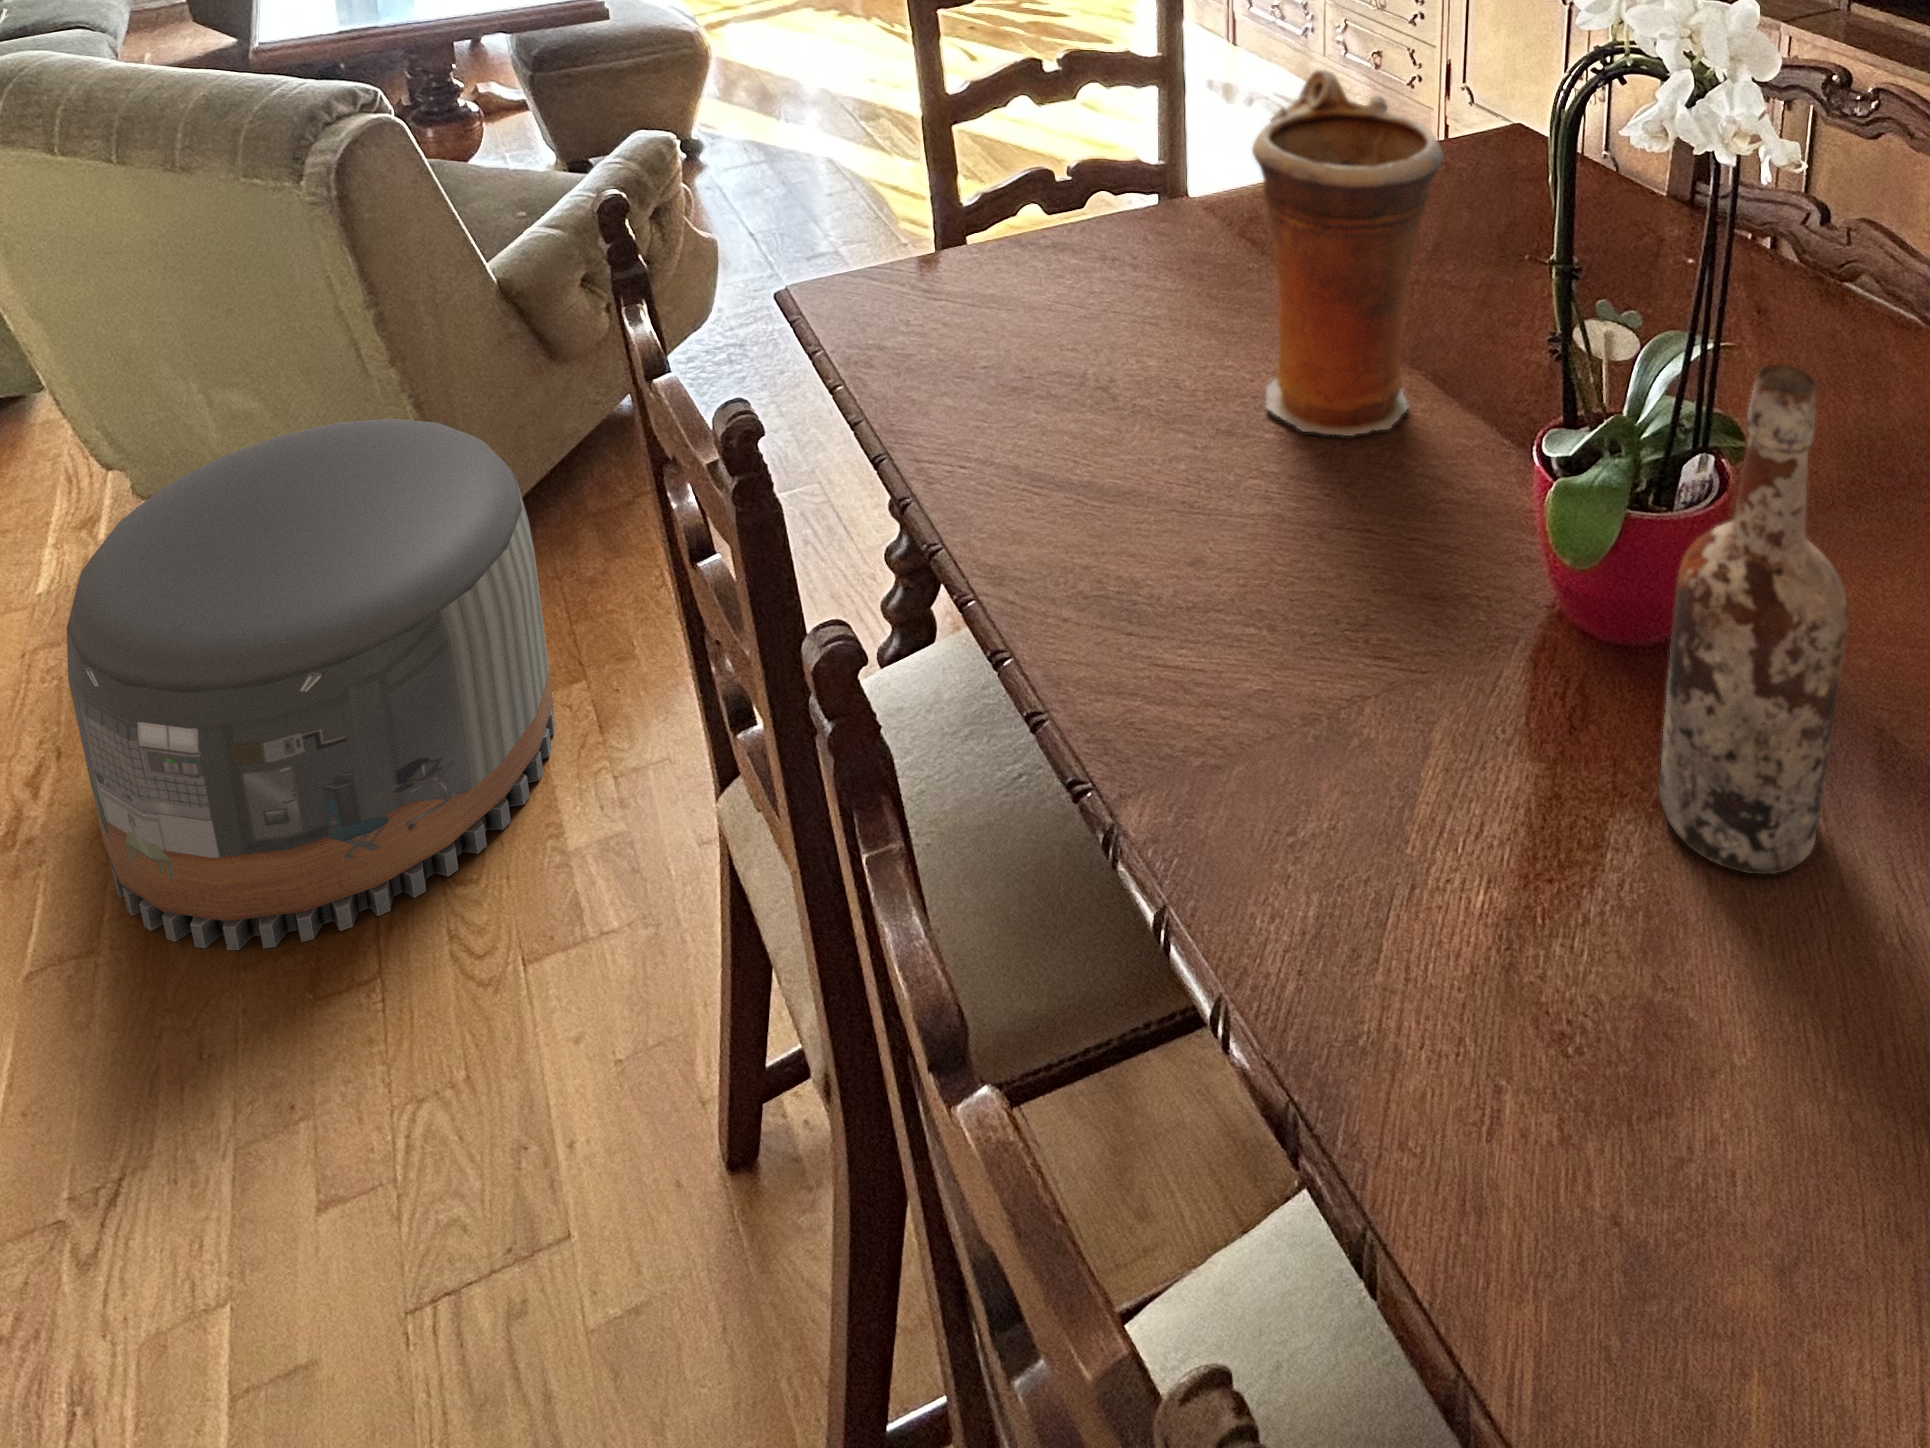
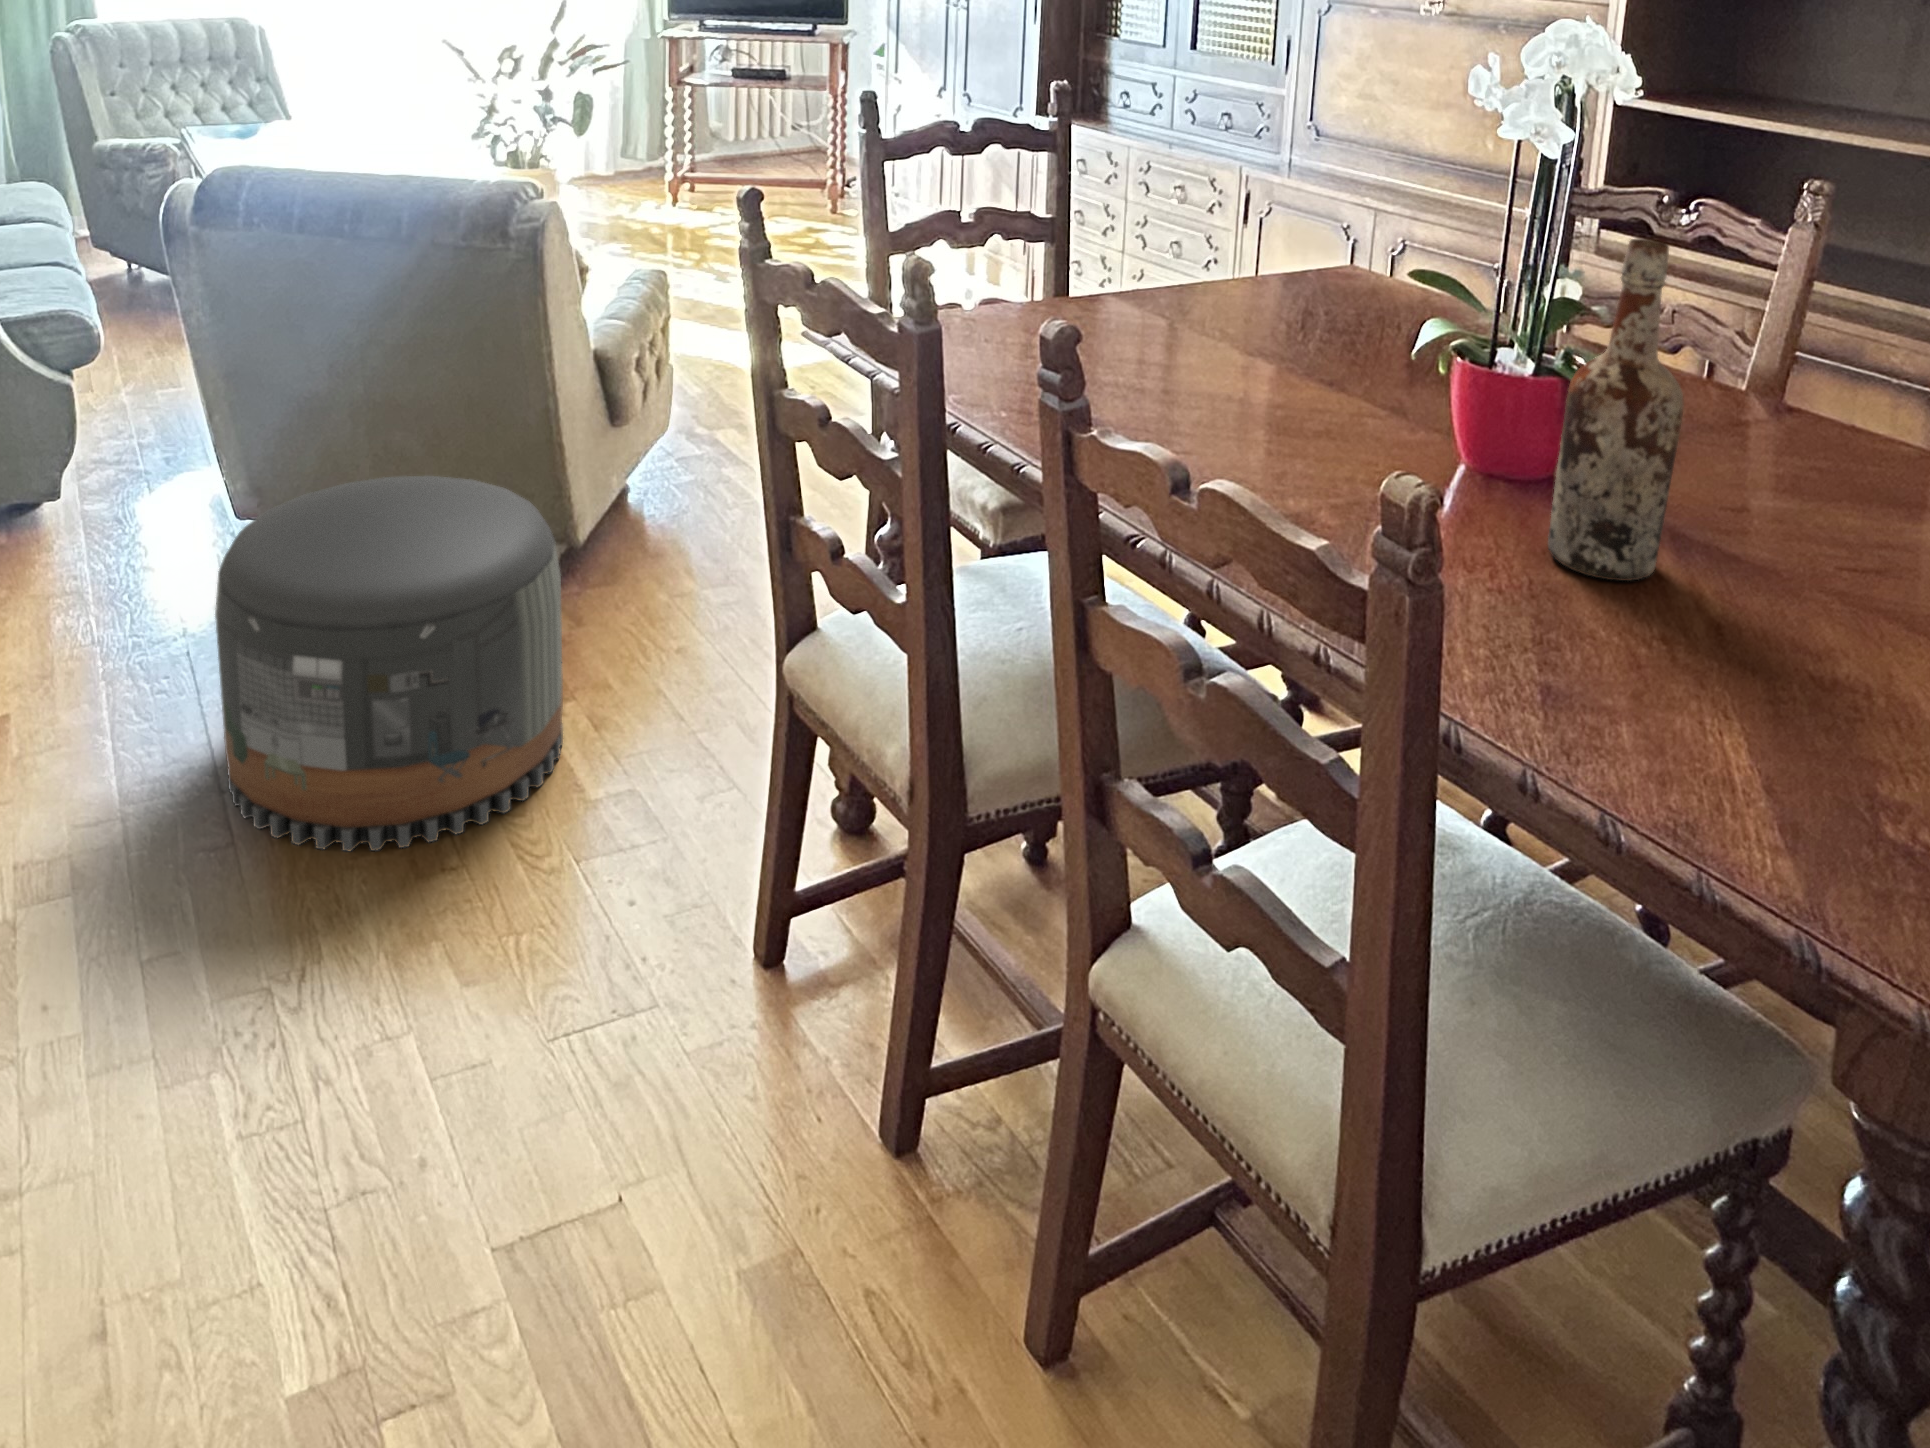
vase: present [1252,70,1443,436] -> none [1207,146,1355,406]

